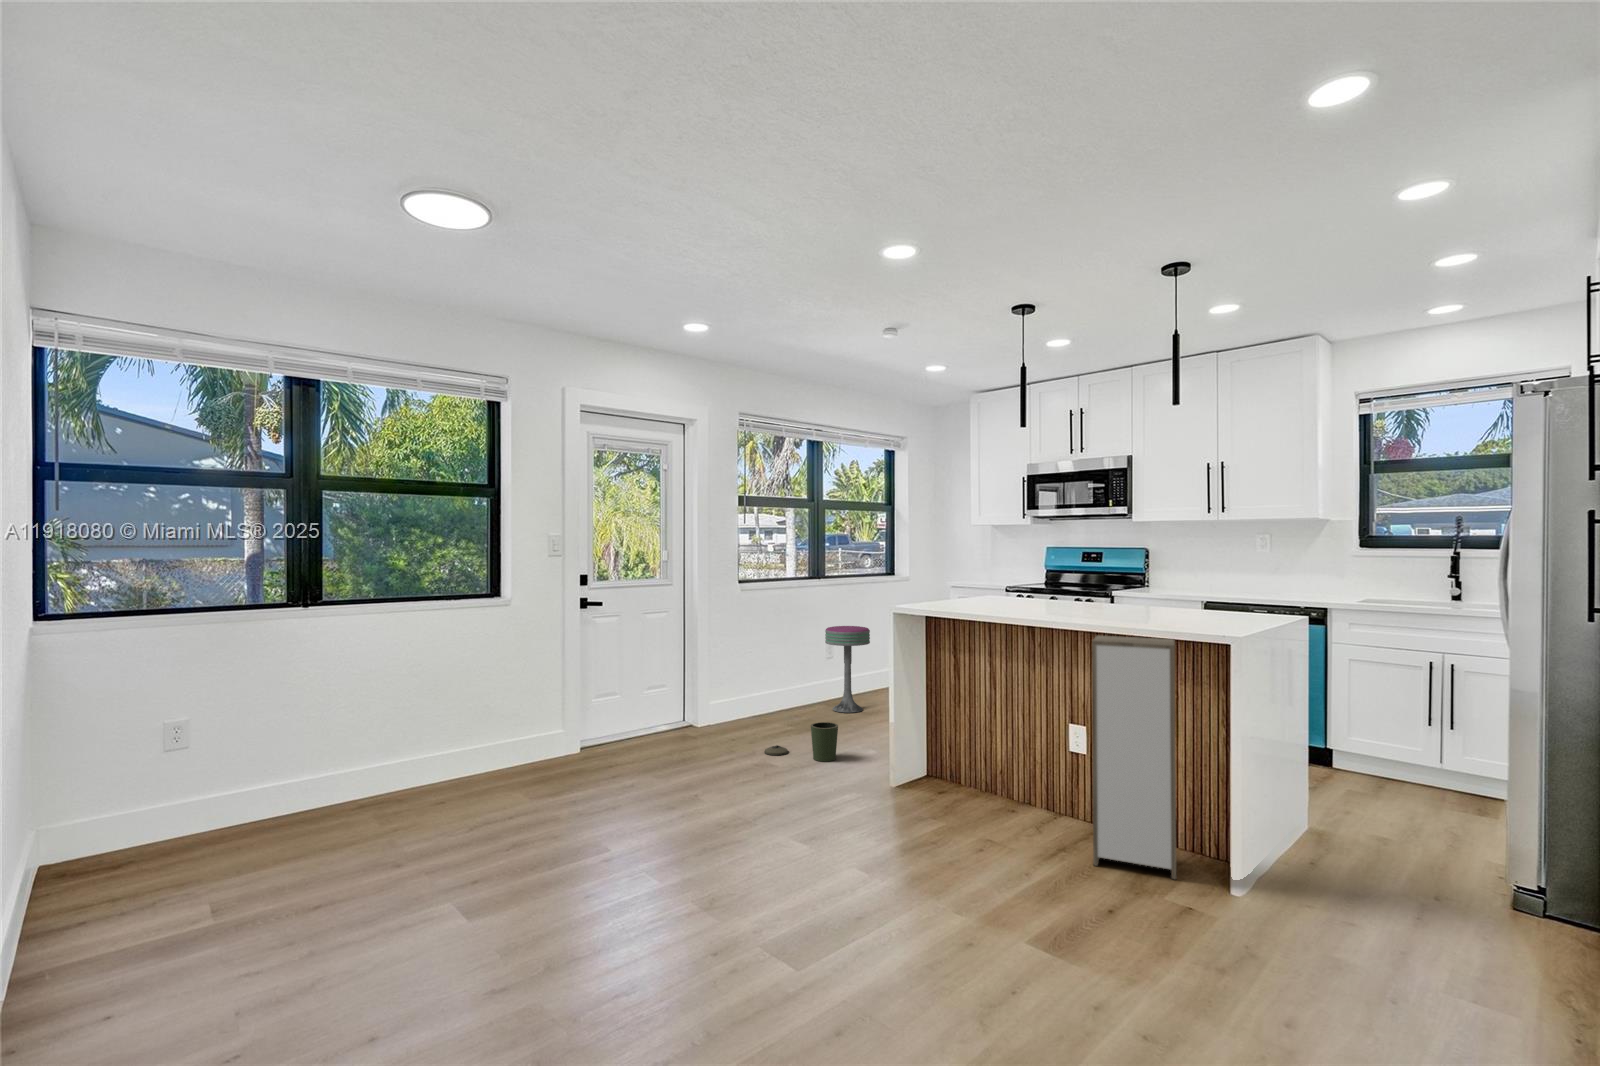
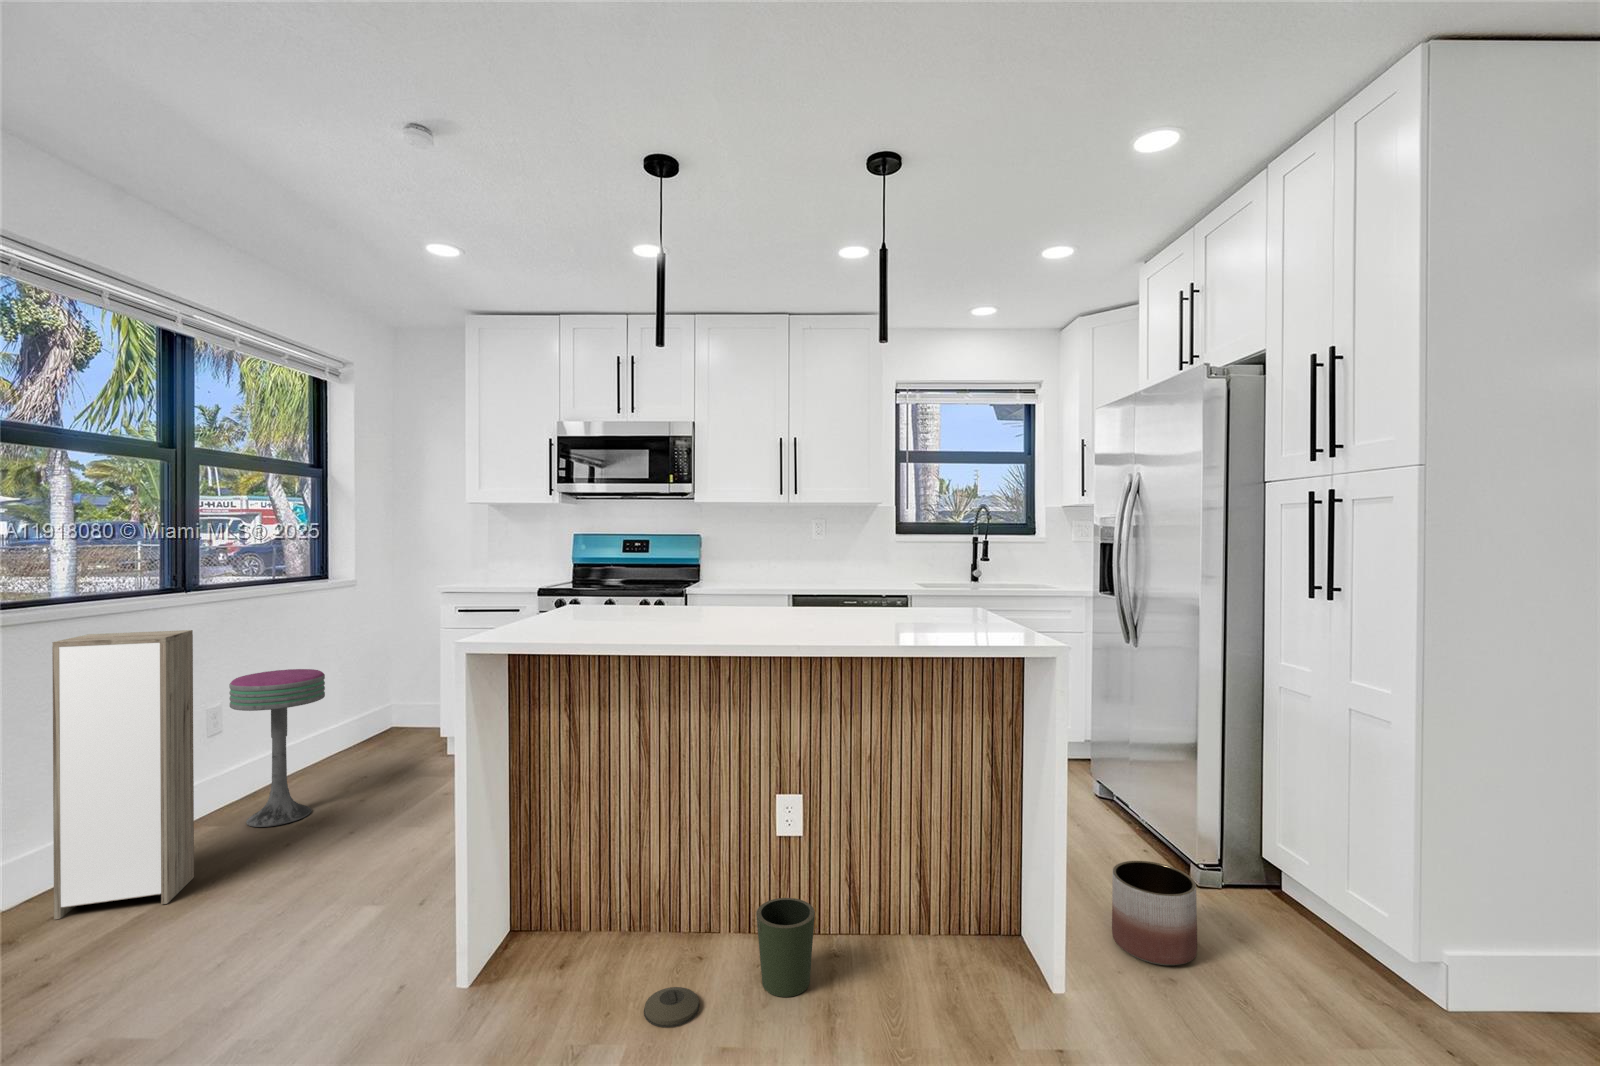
storage cabinet: present [1092,636,1176,879] -> present [52,630,194,919]
trash can: present [764,722,838,761] -> present [644,898,815,1027]
planter: none [1321,831,1401,914] -> present [1112,861,1197,966]

